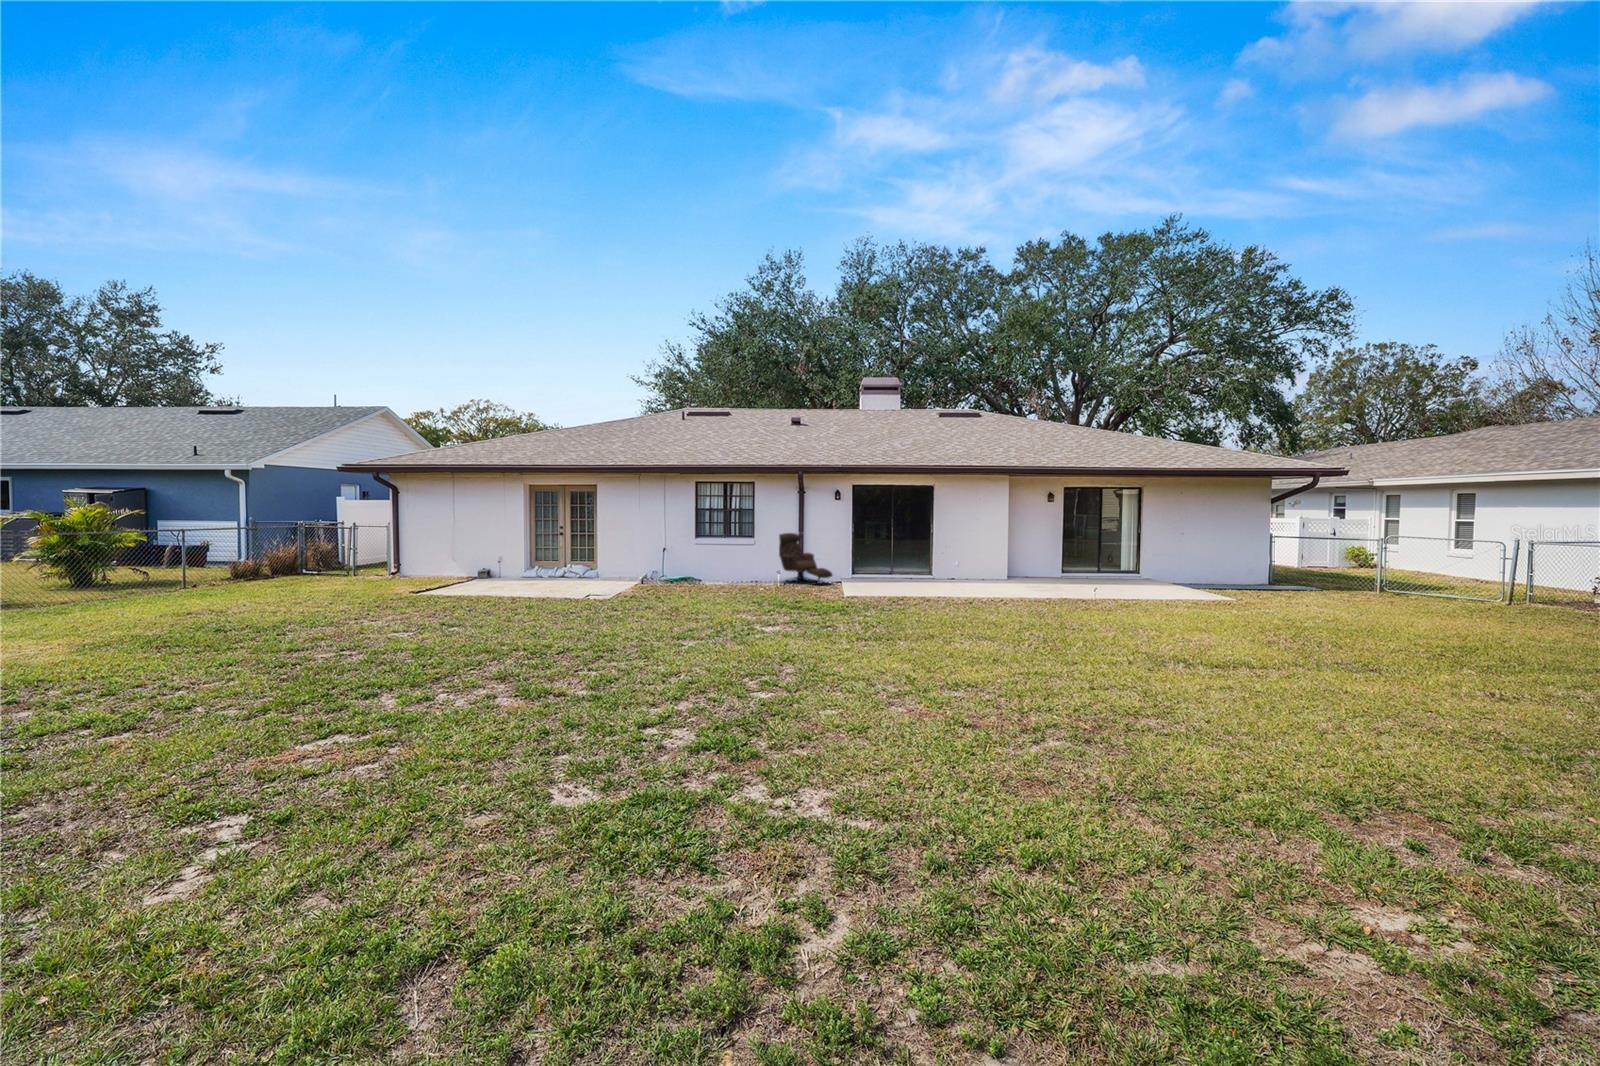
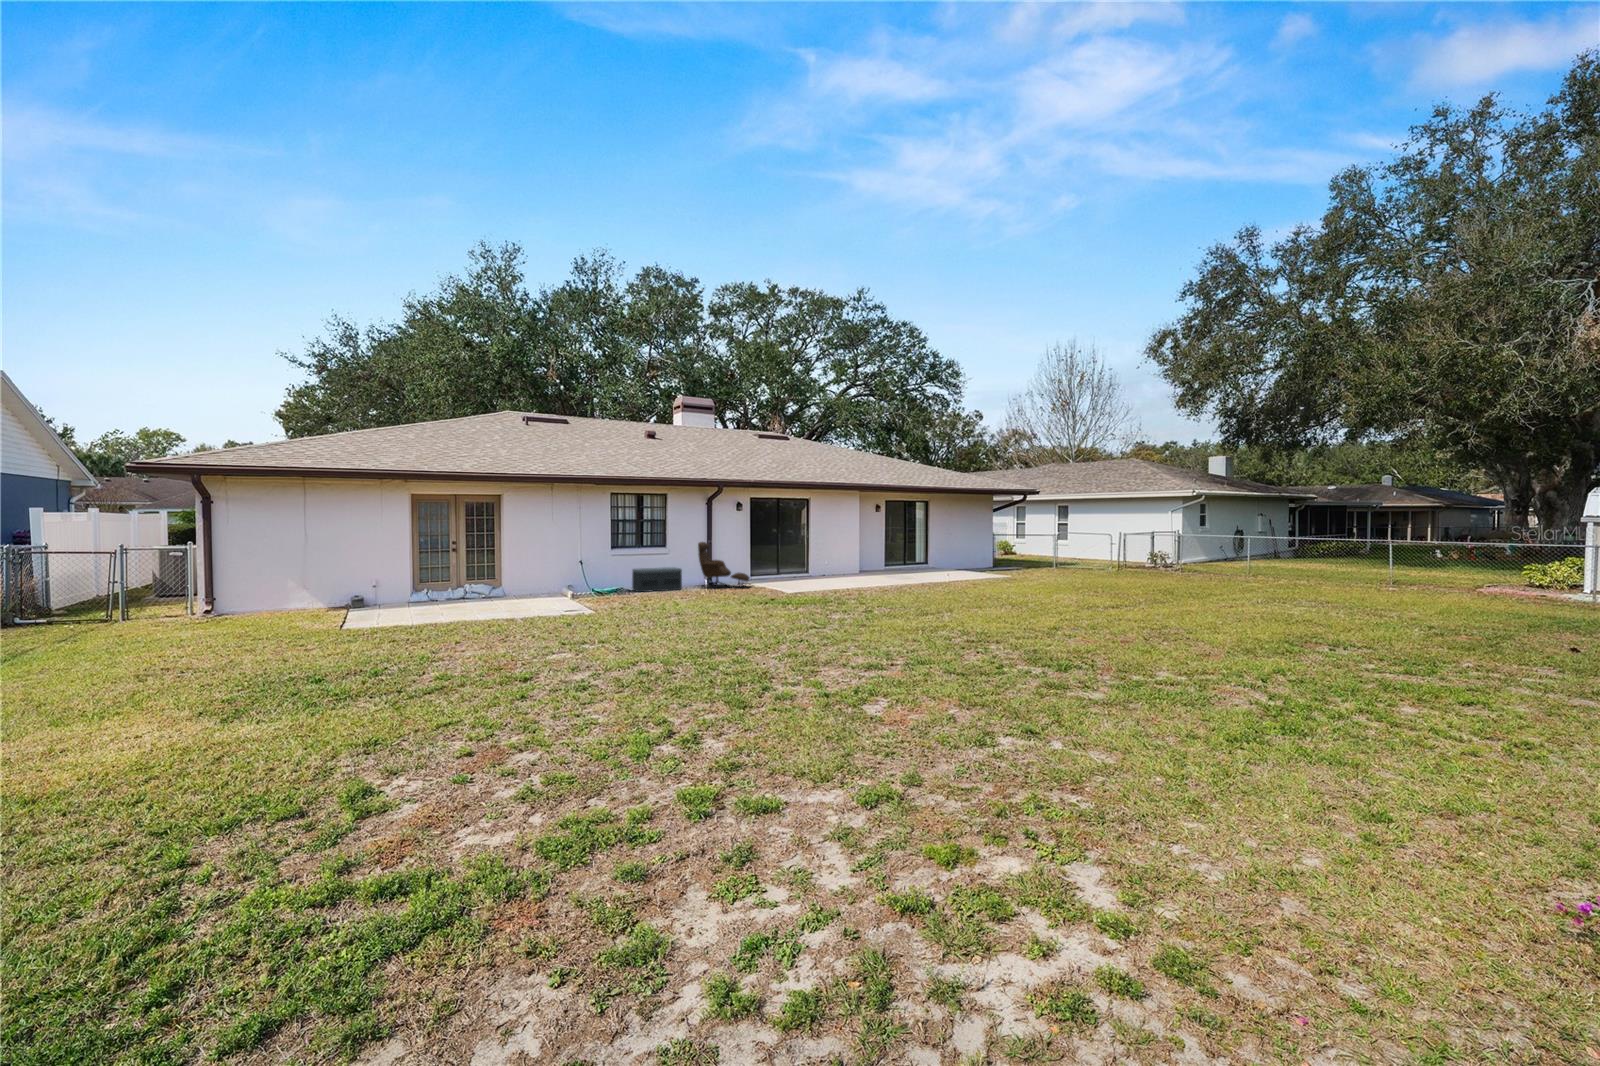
storage bench: none [710,558,759,582] -> present [632,567,682,592]

